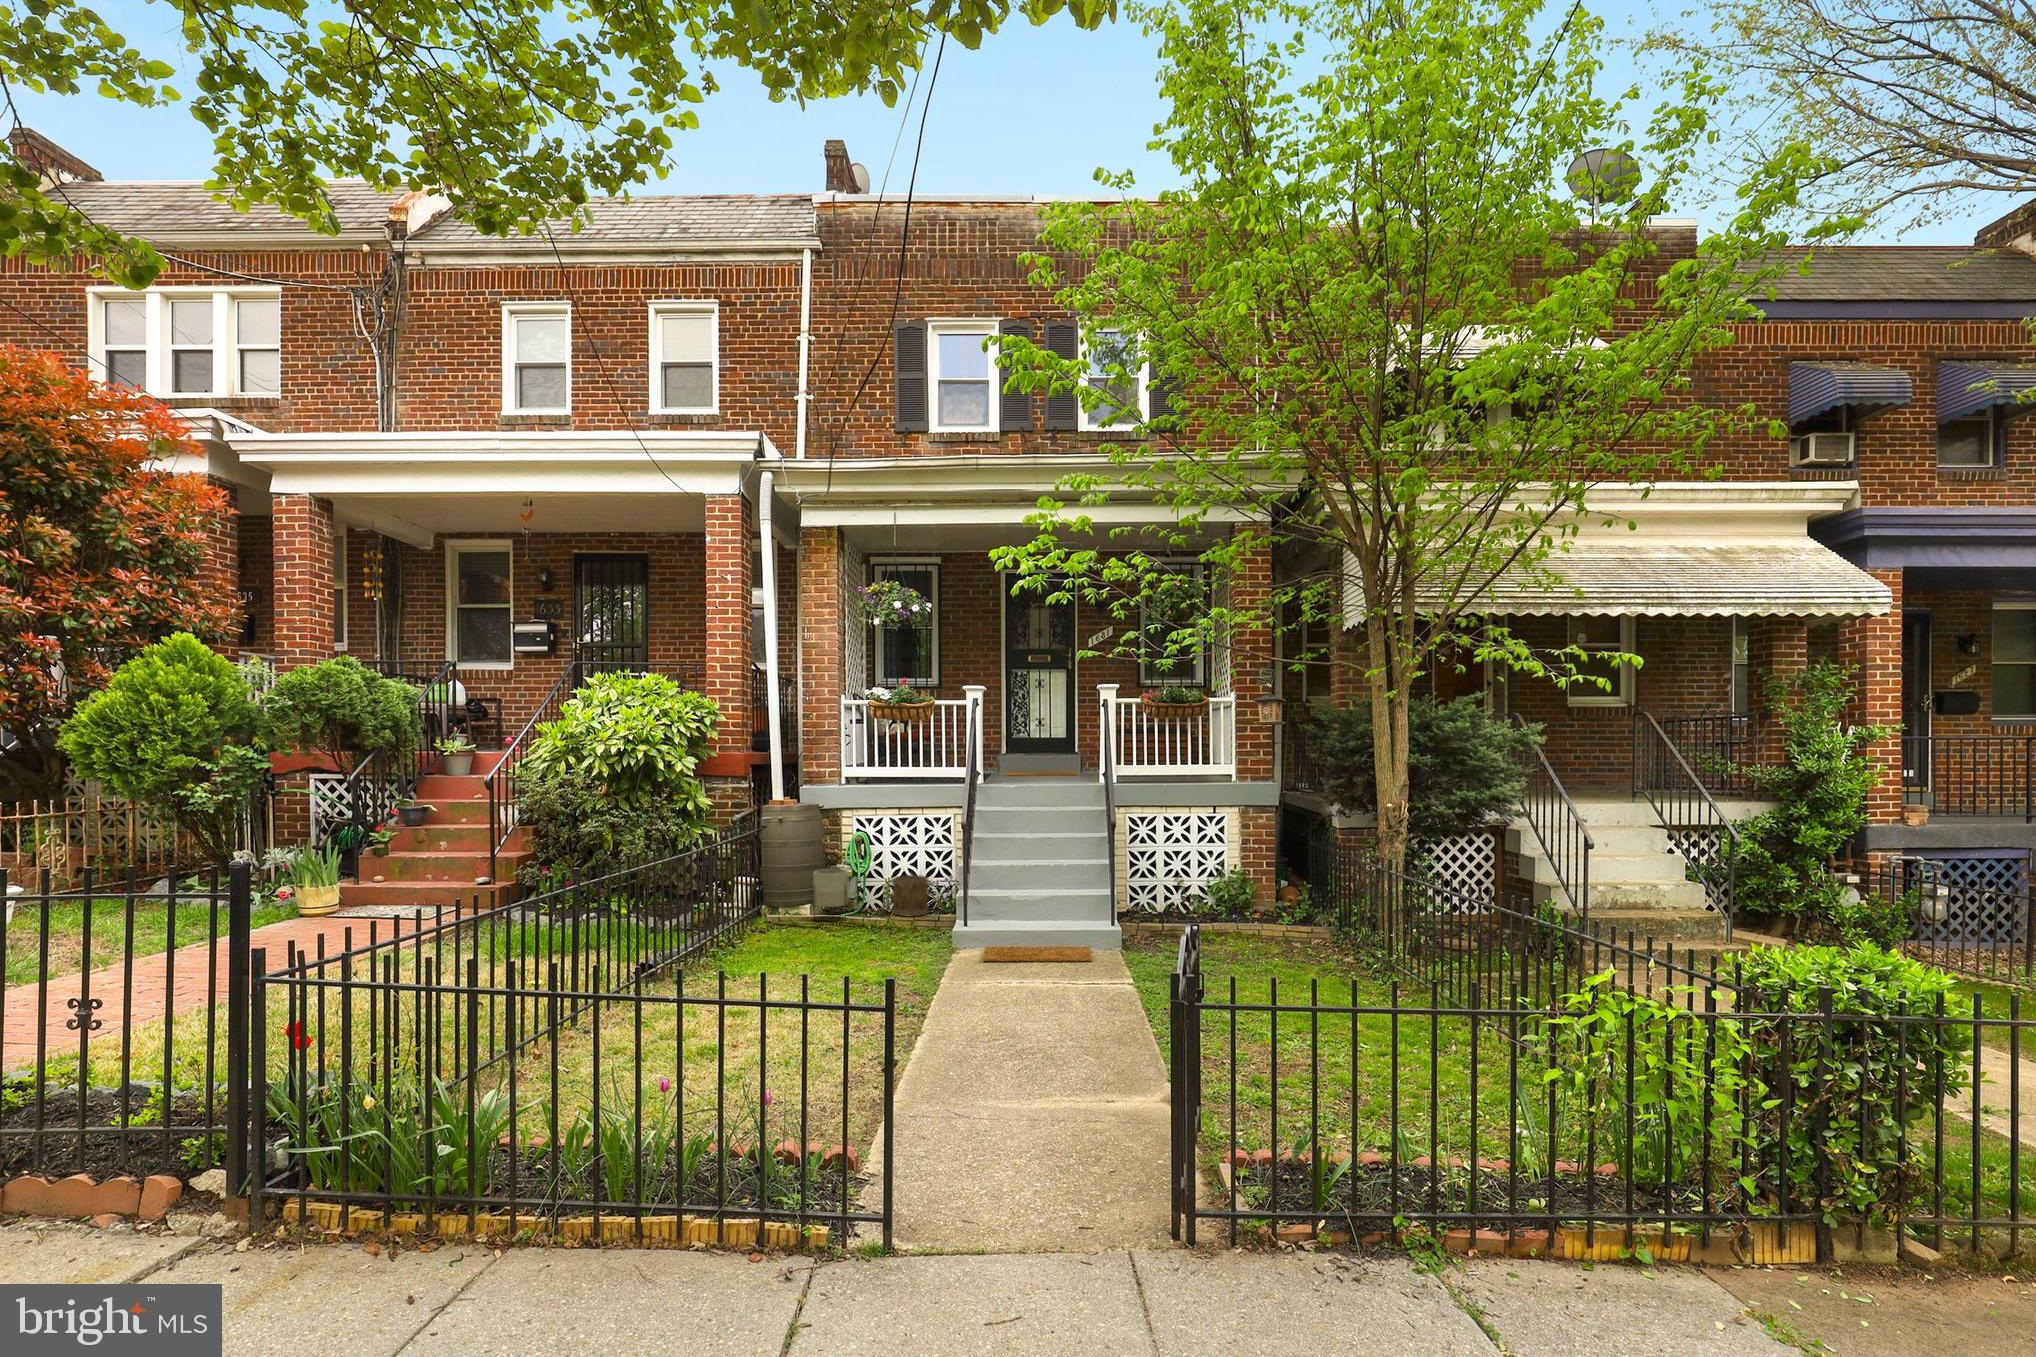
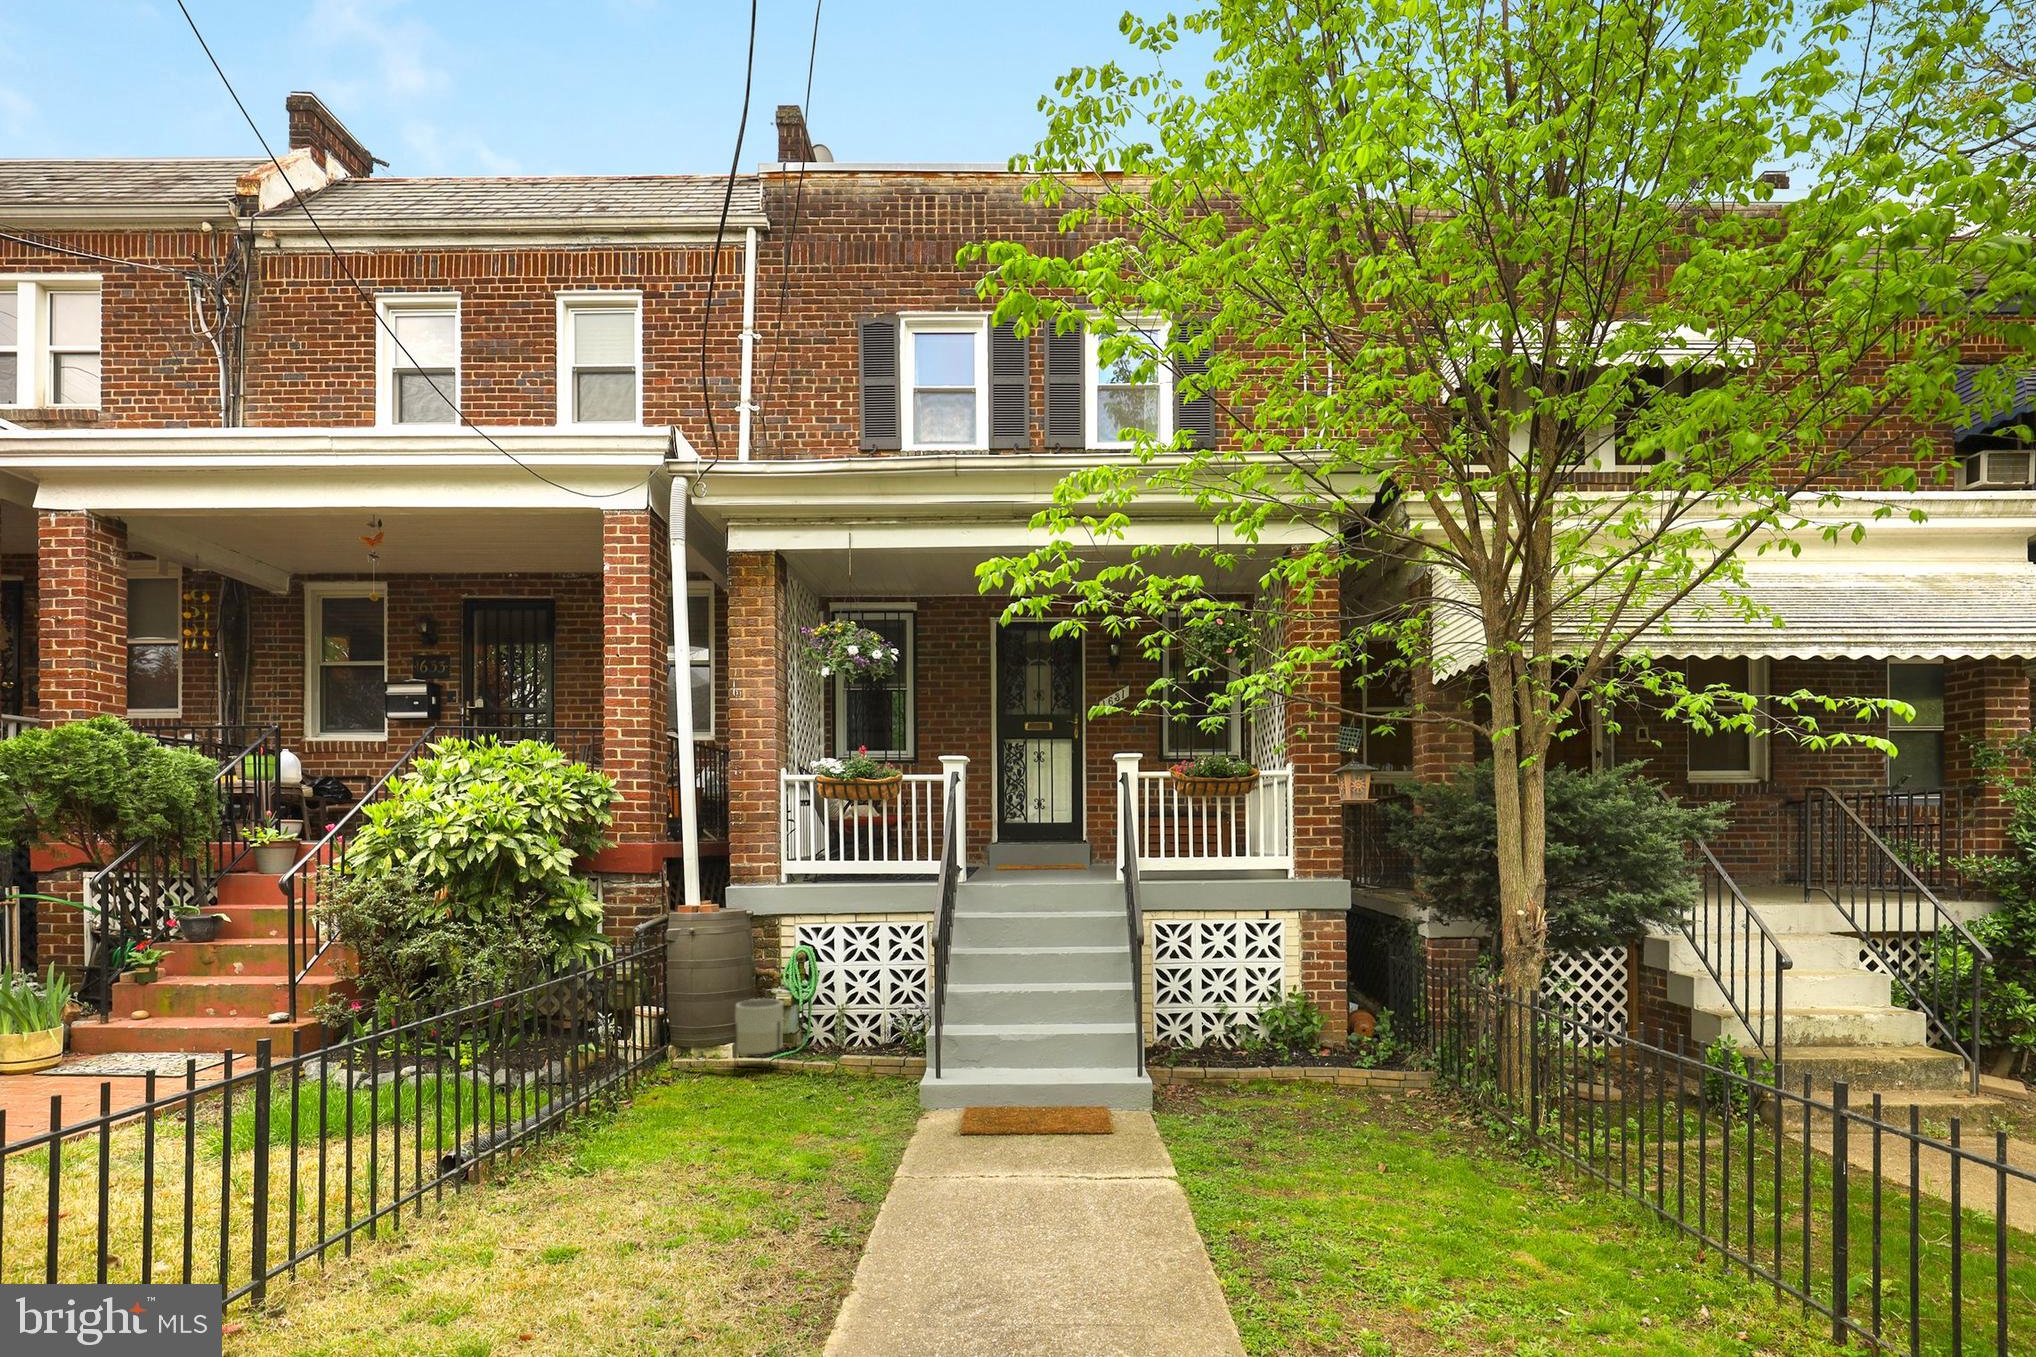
bucket: present [892,875,933,917] -> none [843,1001,900,1063]

